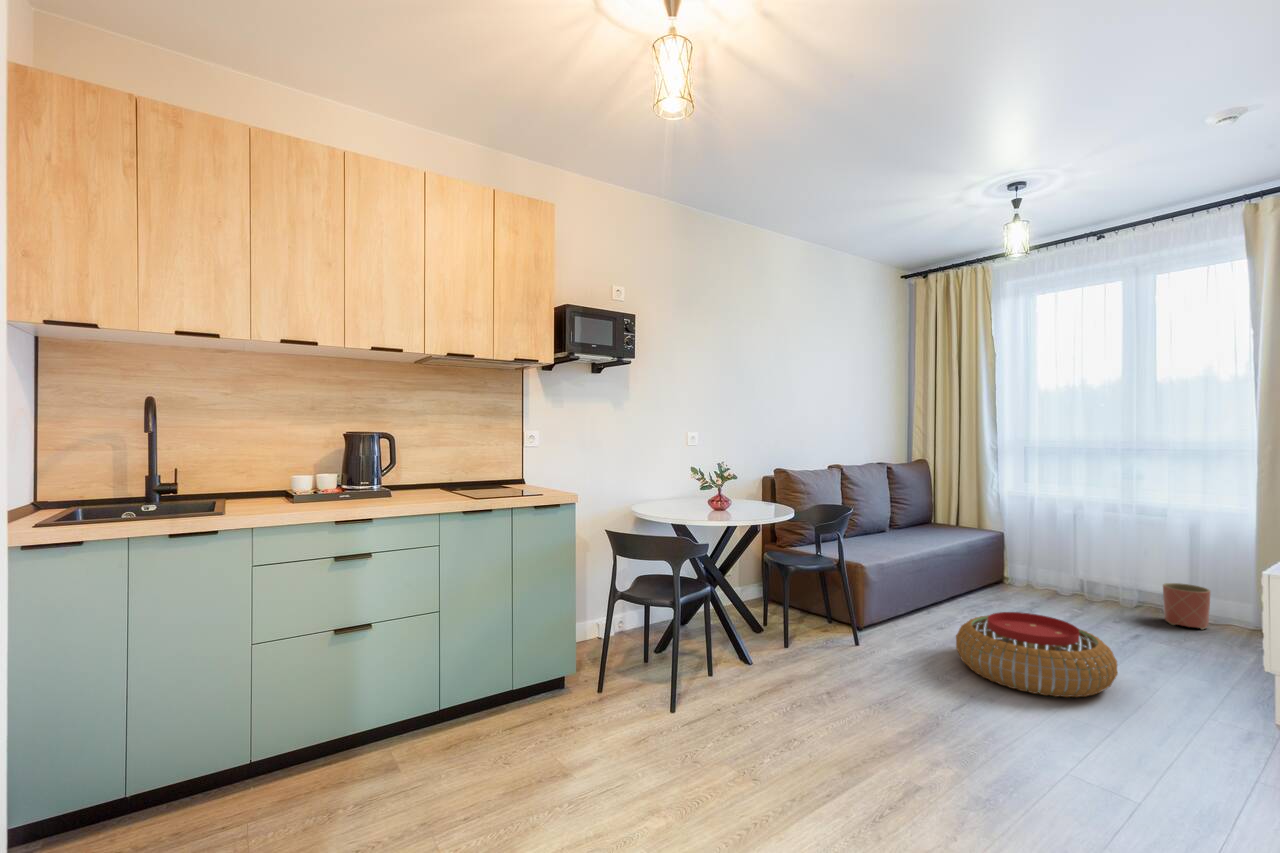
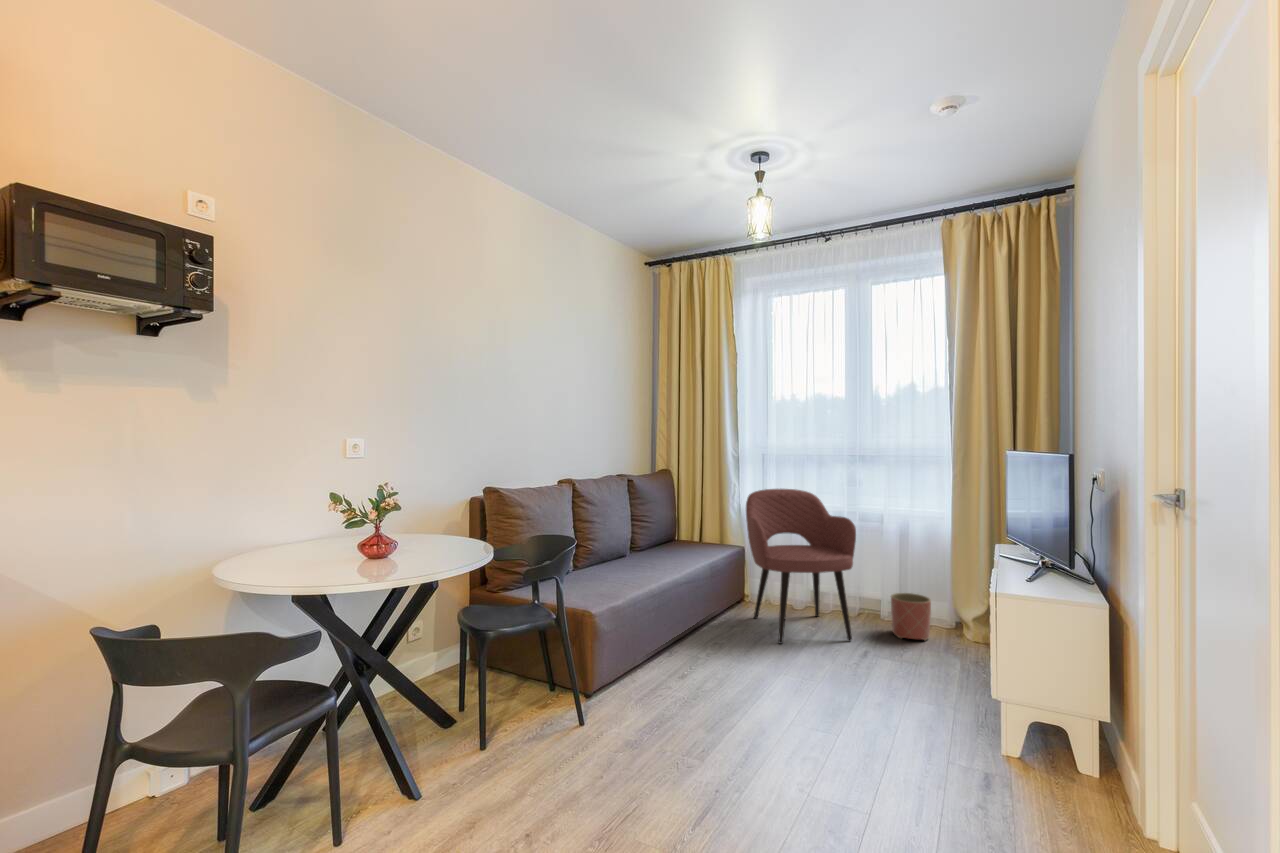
armchair: none [1003,479,1122,621] -> present [746,489,856,643]
pouf: present [956,612,1117,697] -> none [701,660,877,778]

